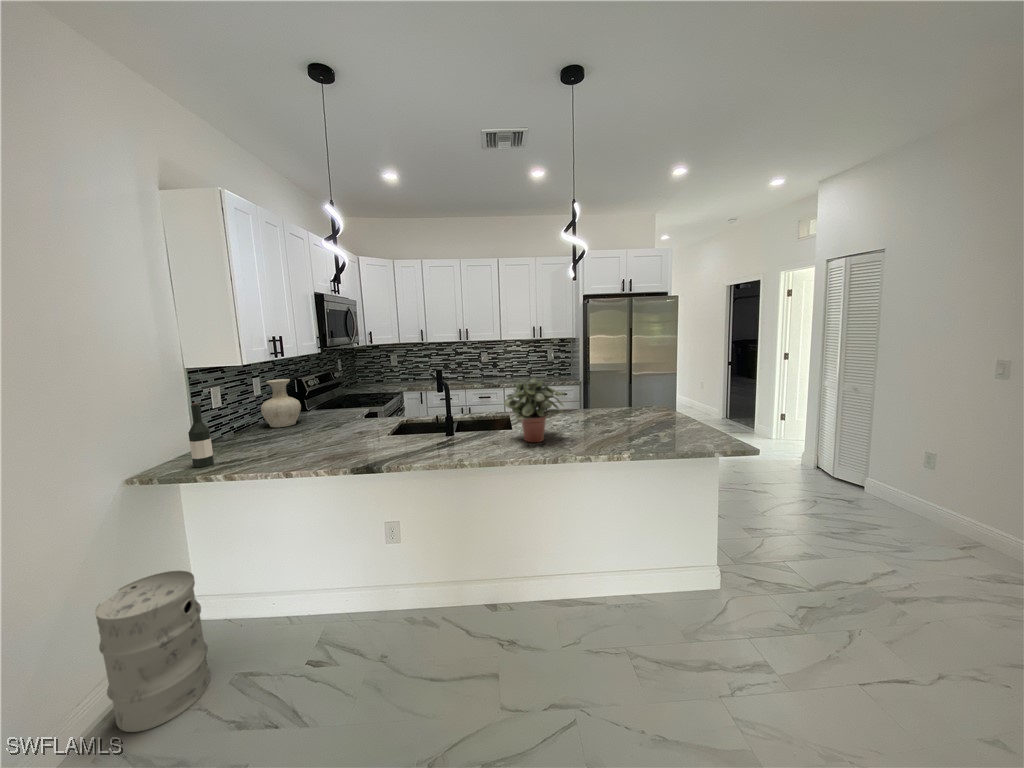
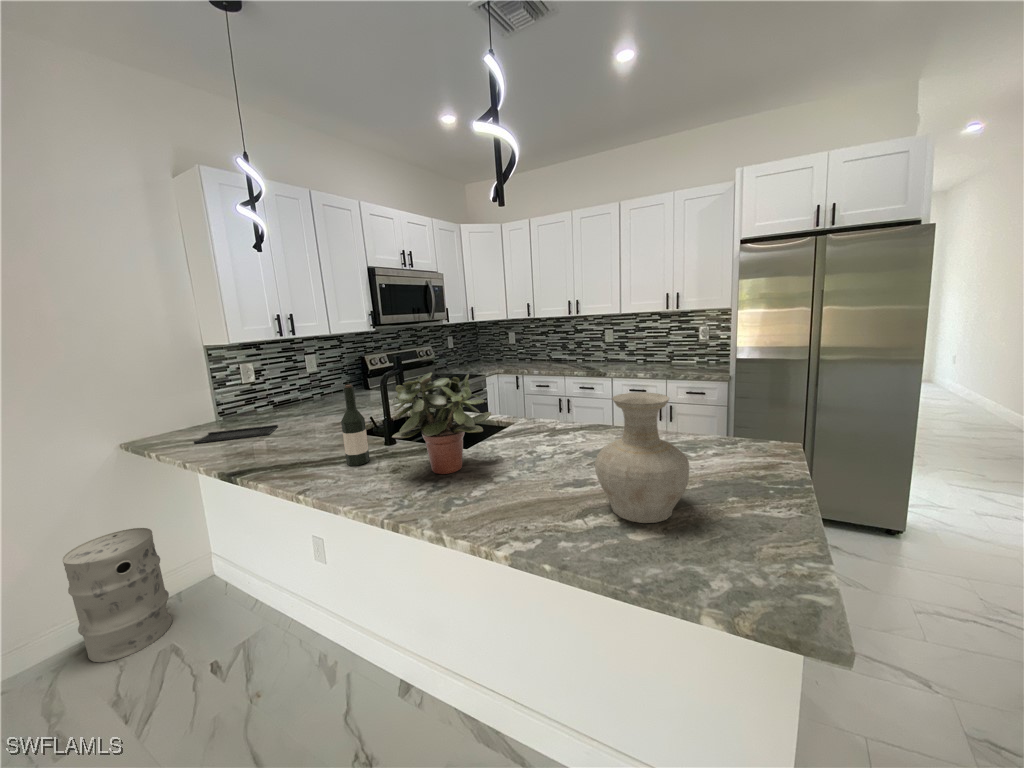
vase: present [261,379,301,427] -> present [595,392,689,523]
wine bottle: present [188,403,214,467] -> present [341,385,370,466]
tray: none [242,440,322,464] -> present [194,425,278,443]

